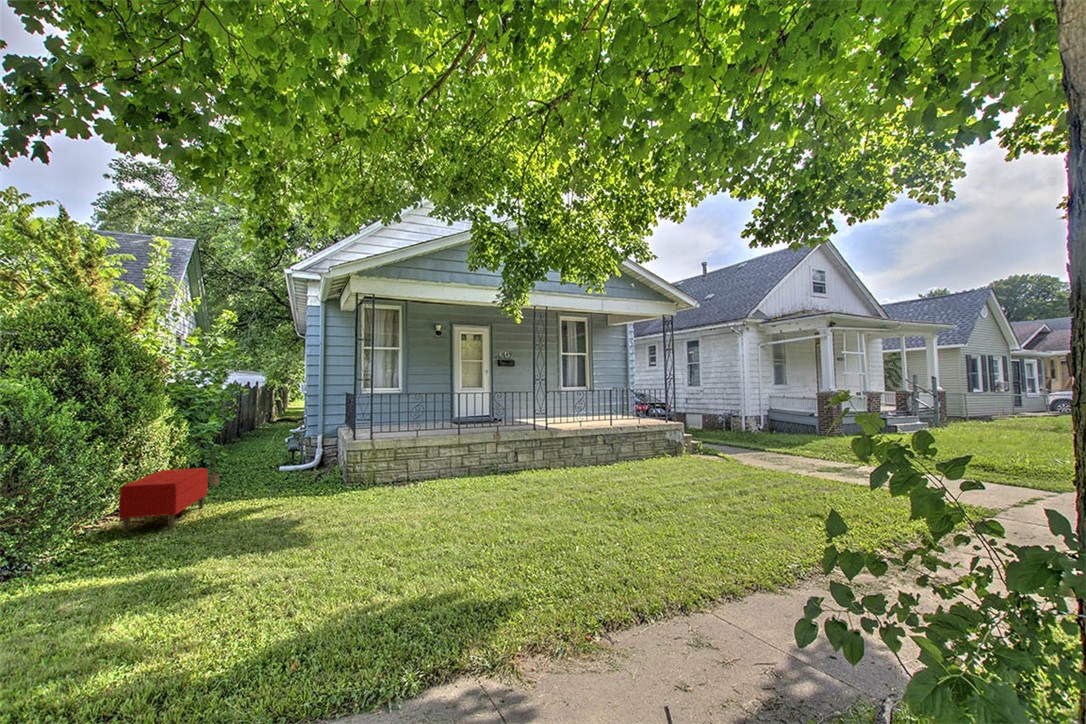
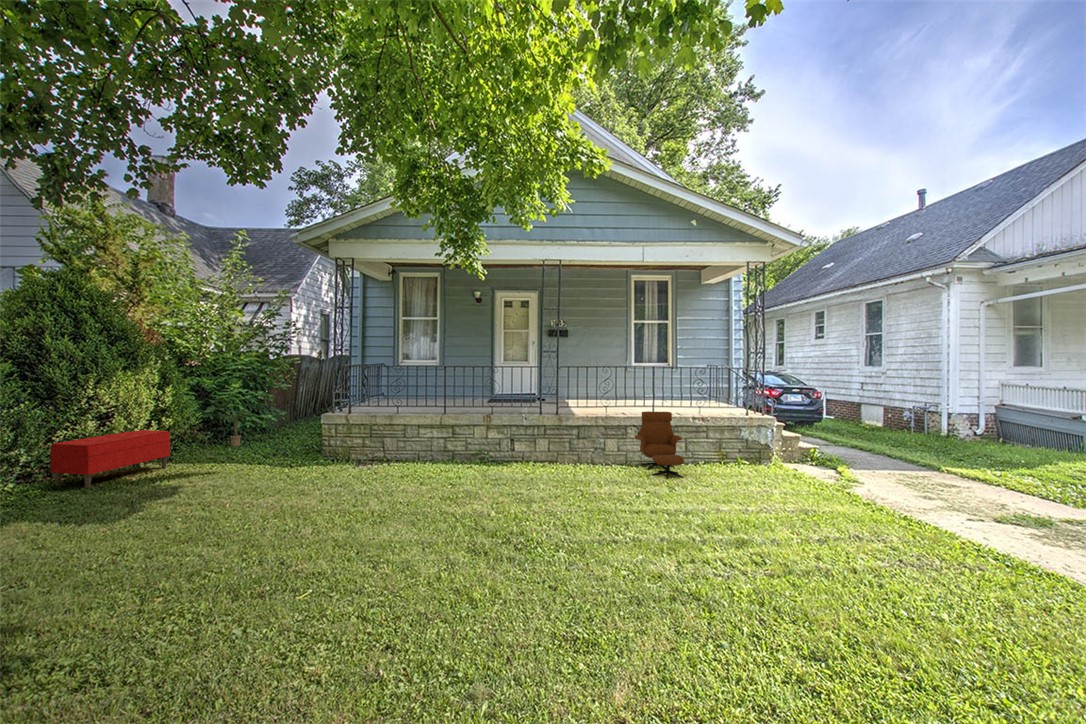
lounge chair: none [605,422,650,469] -> present [635,411,684,479]

